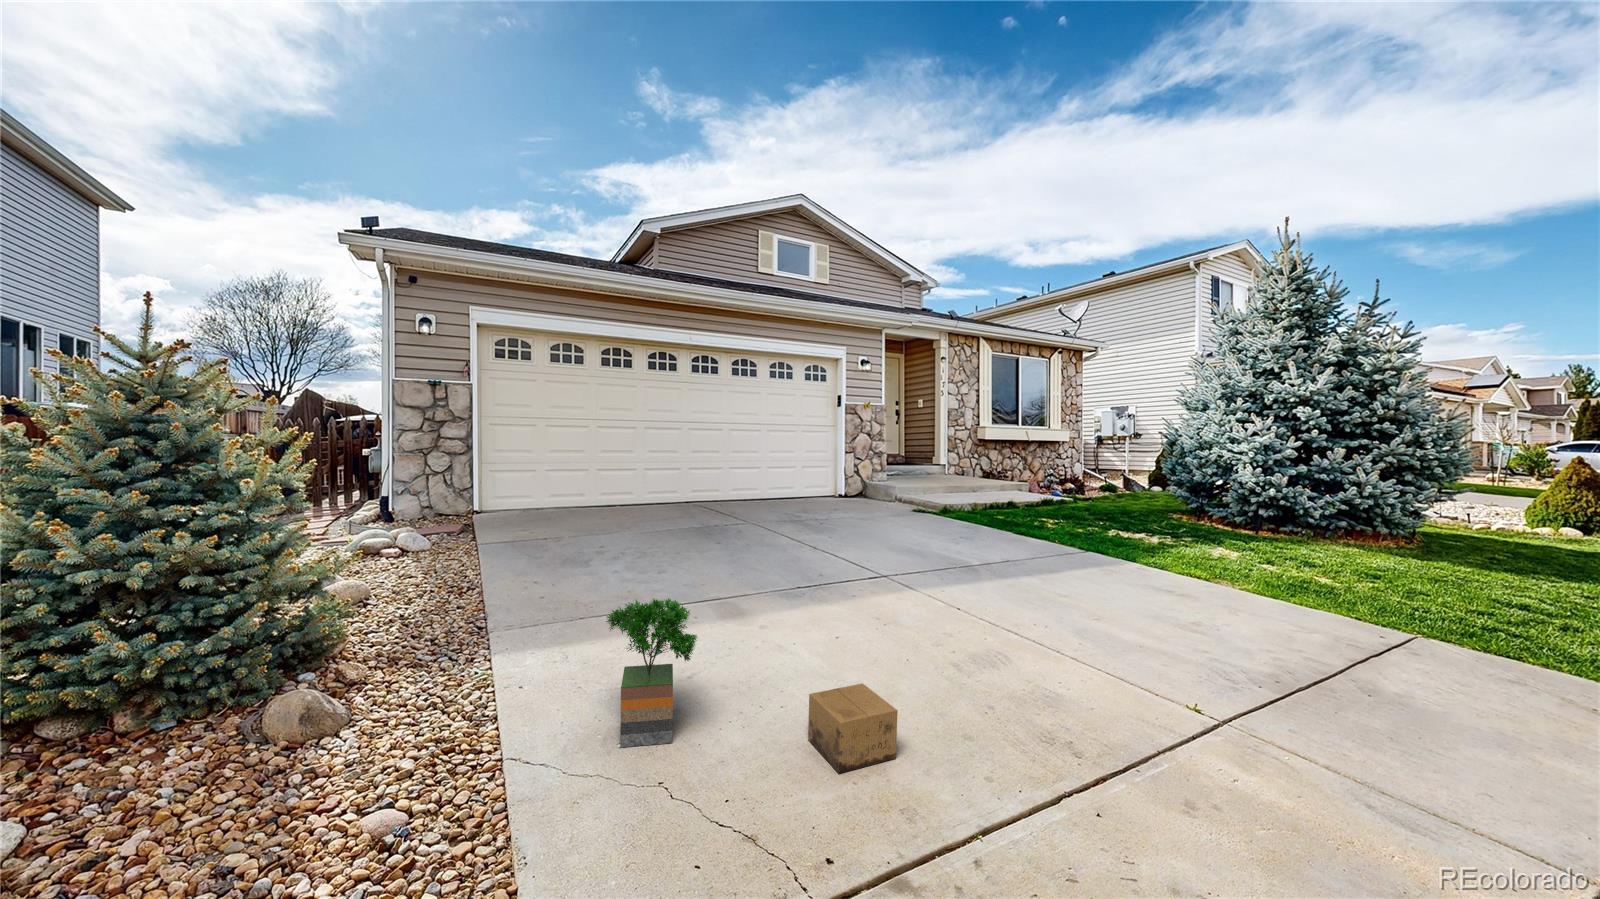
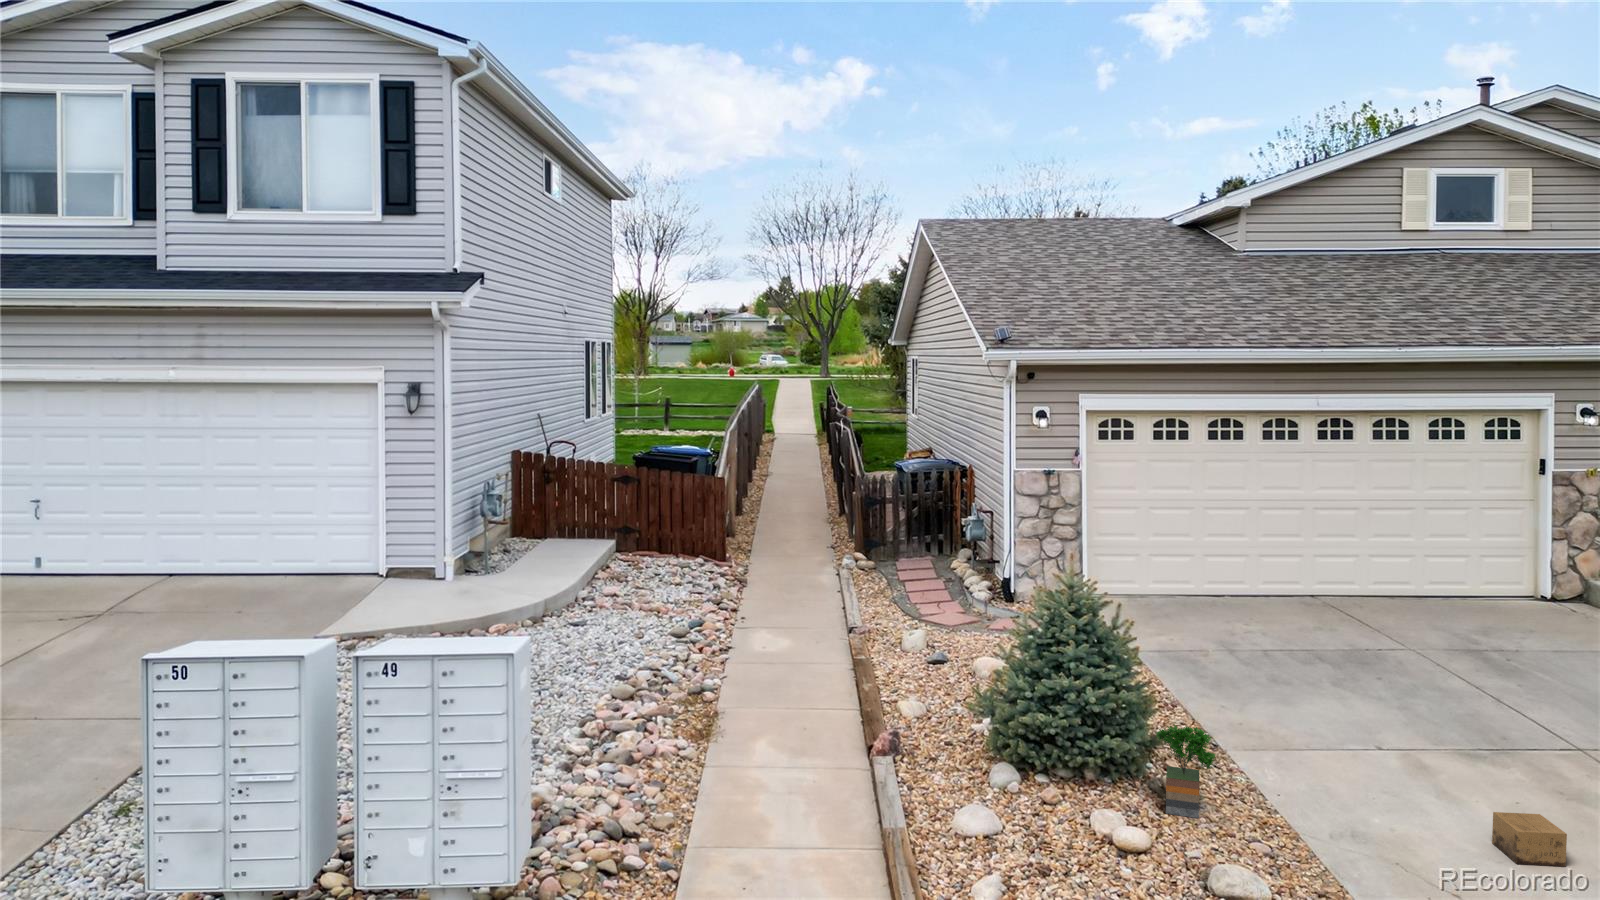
potted tree: present [606,599,697,747] -> present [1156,725,1216,818]

